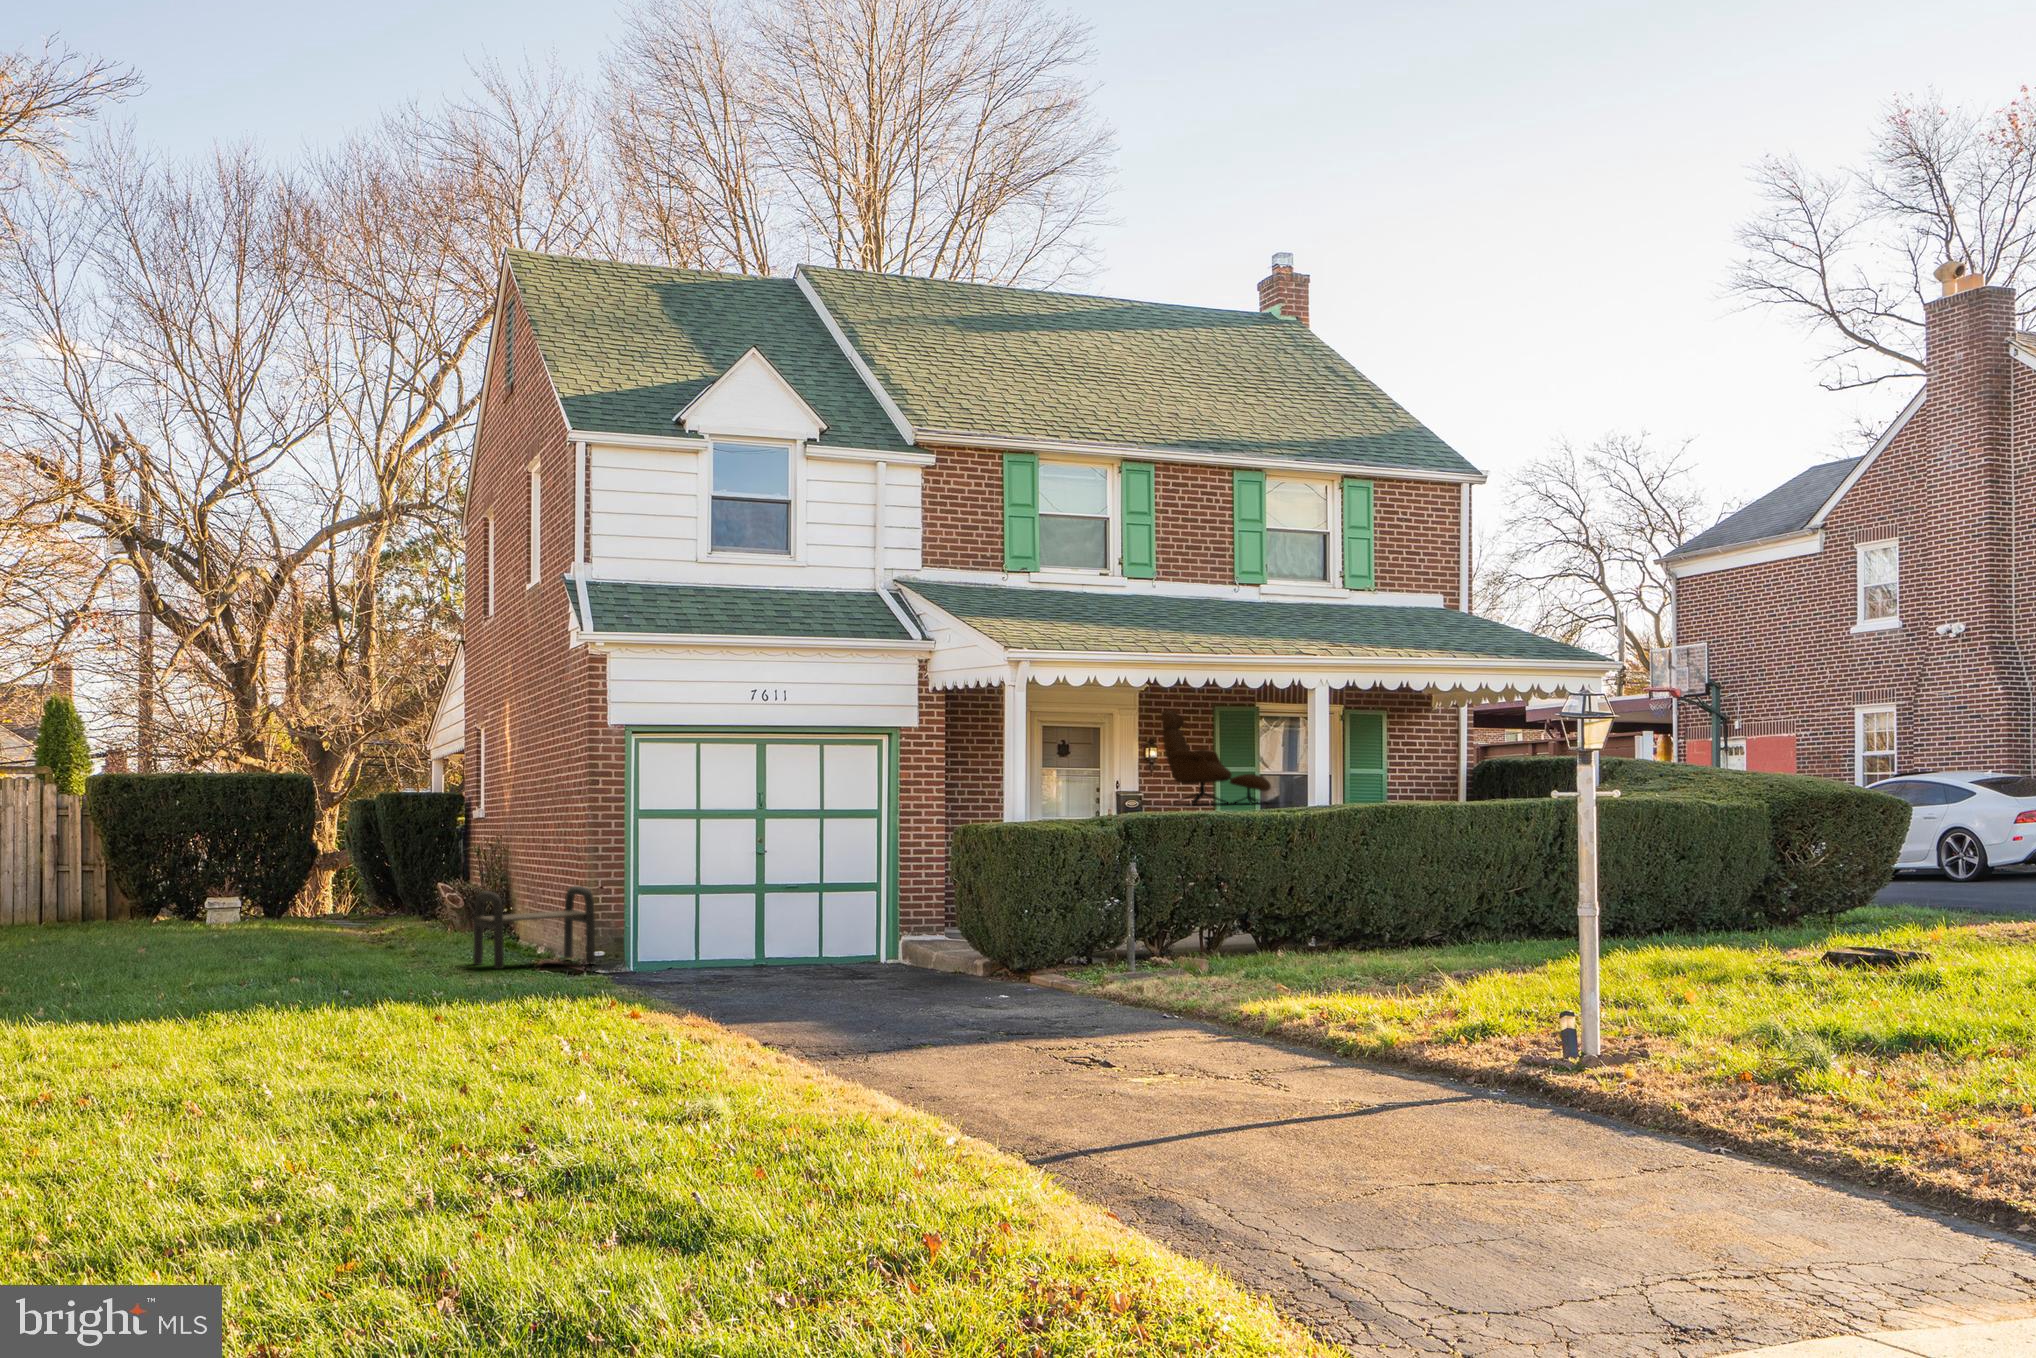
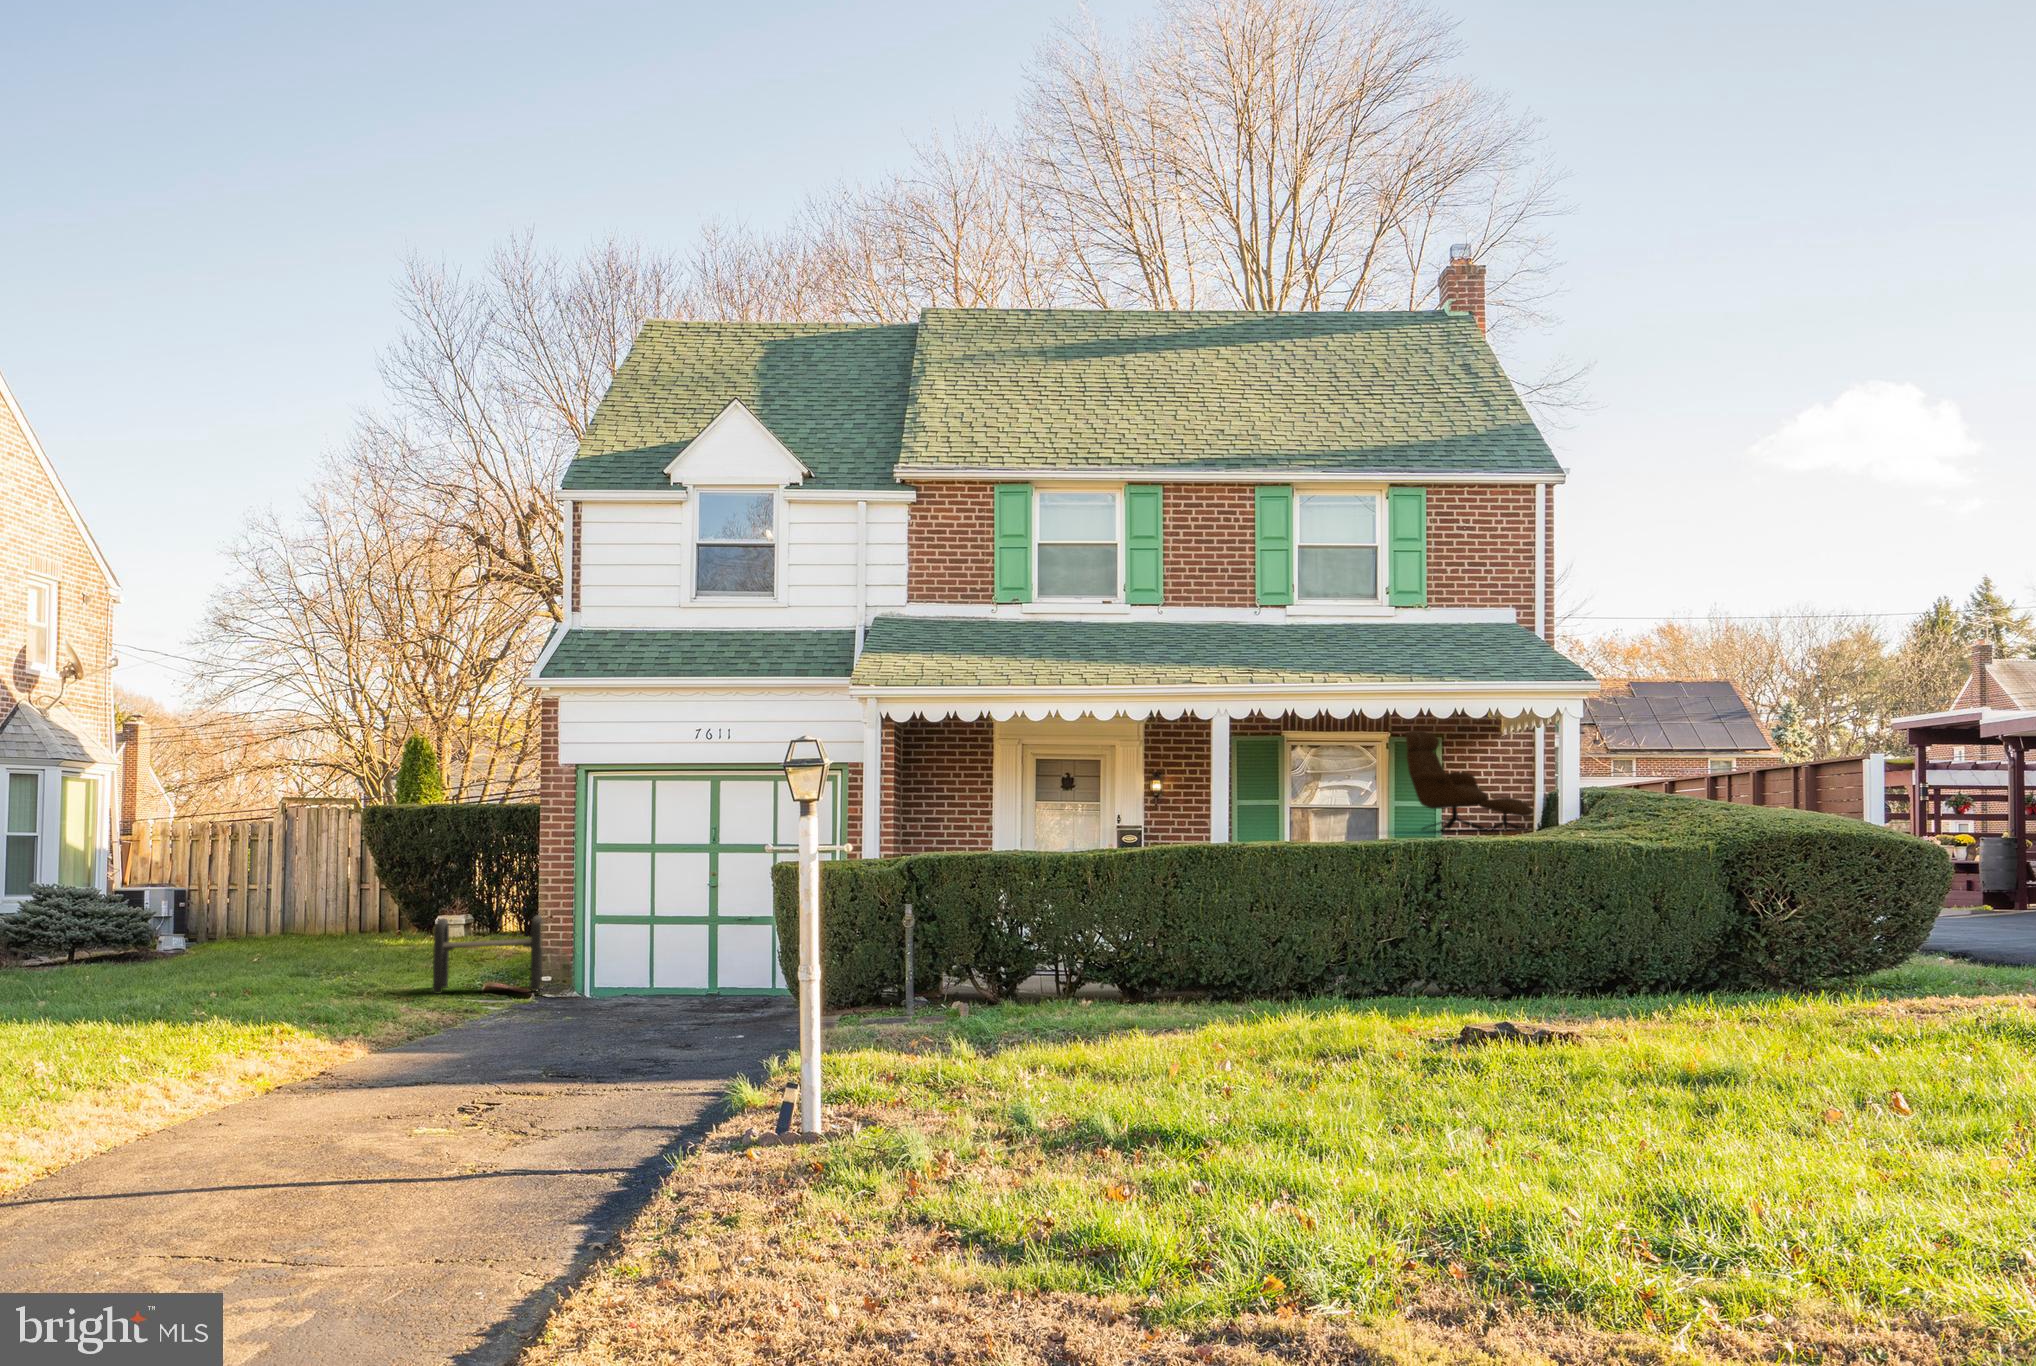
lounge chair: present [1161,710,1271,805] -> present [1405,730,1532,831]

